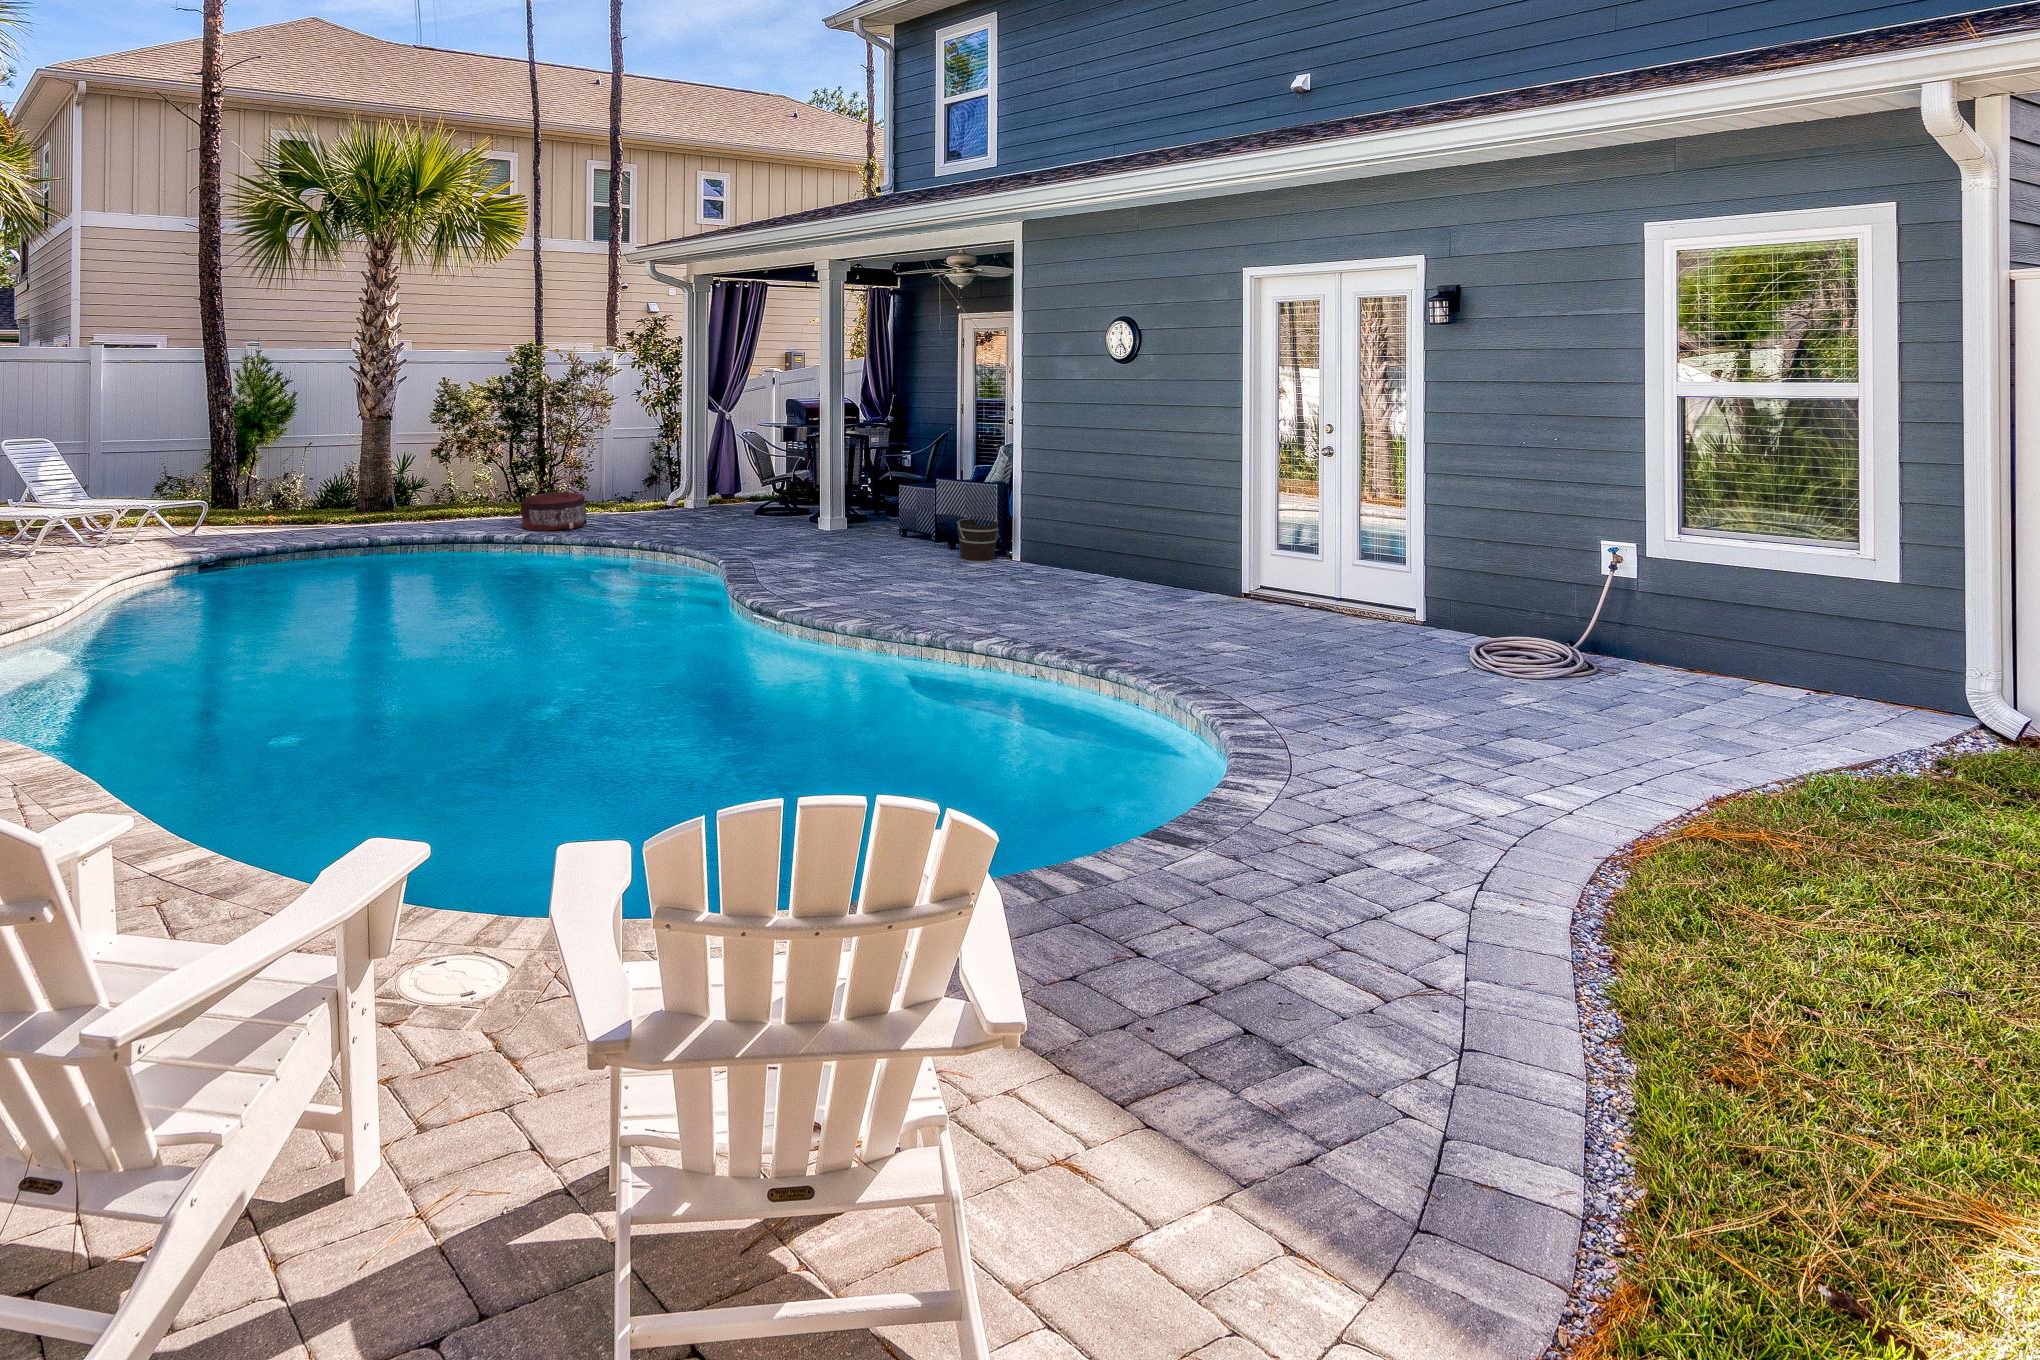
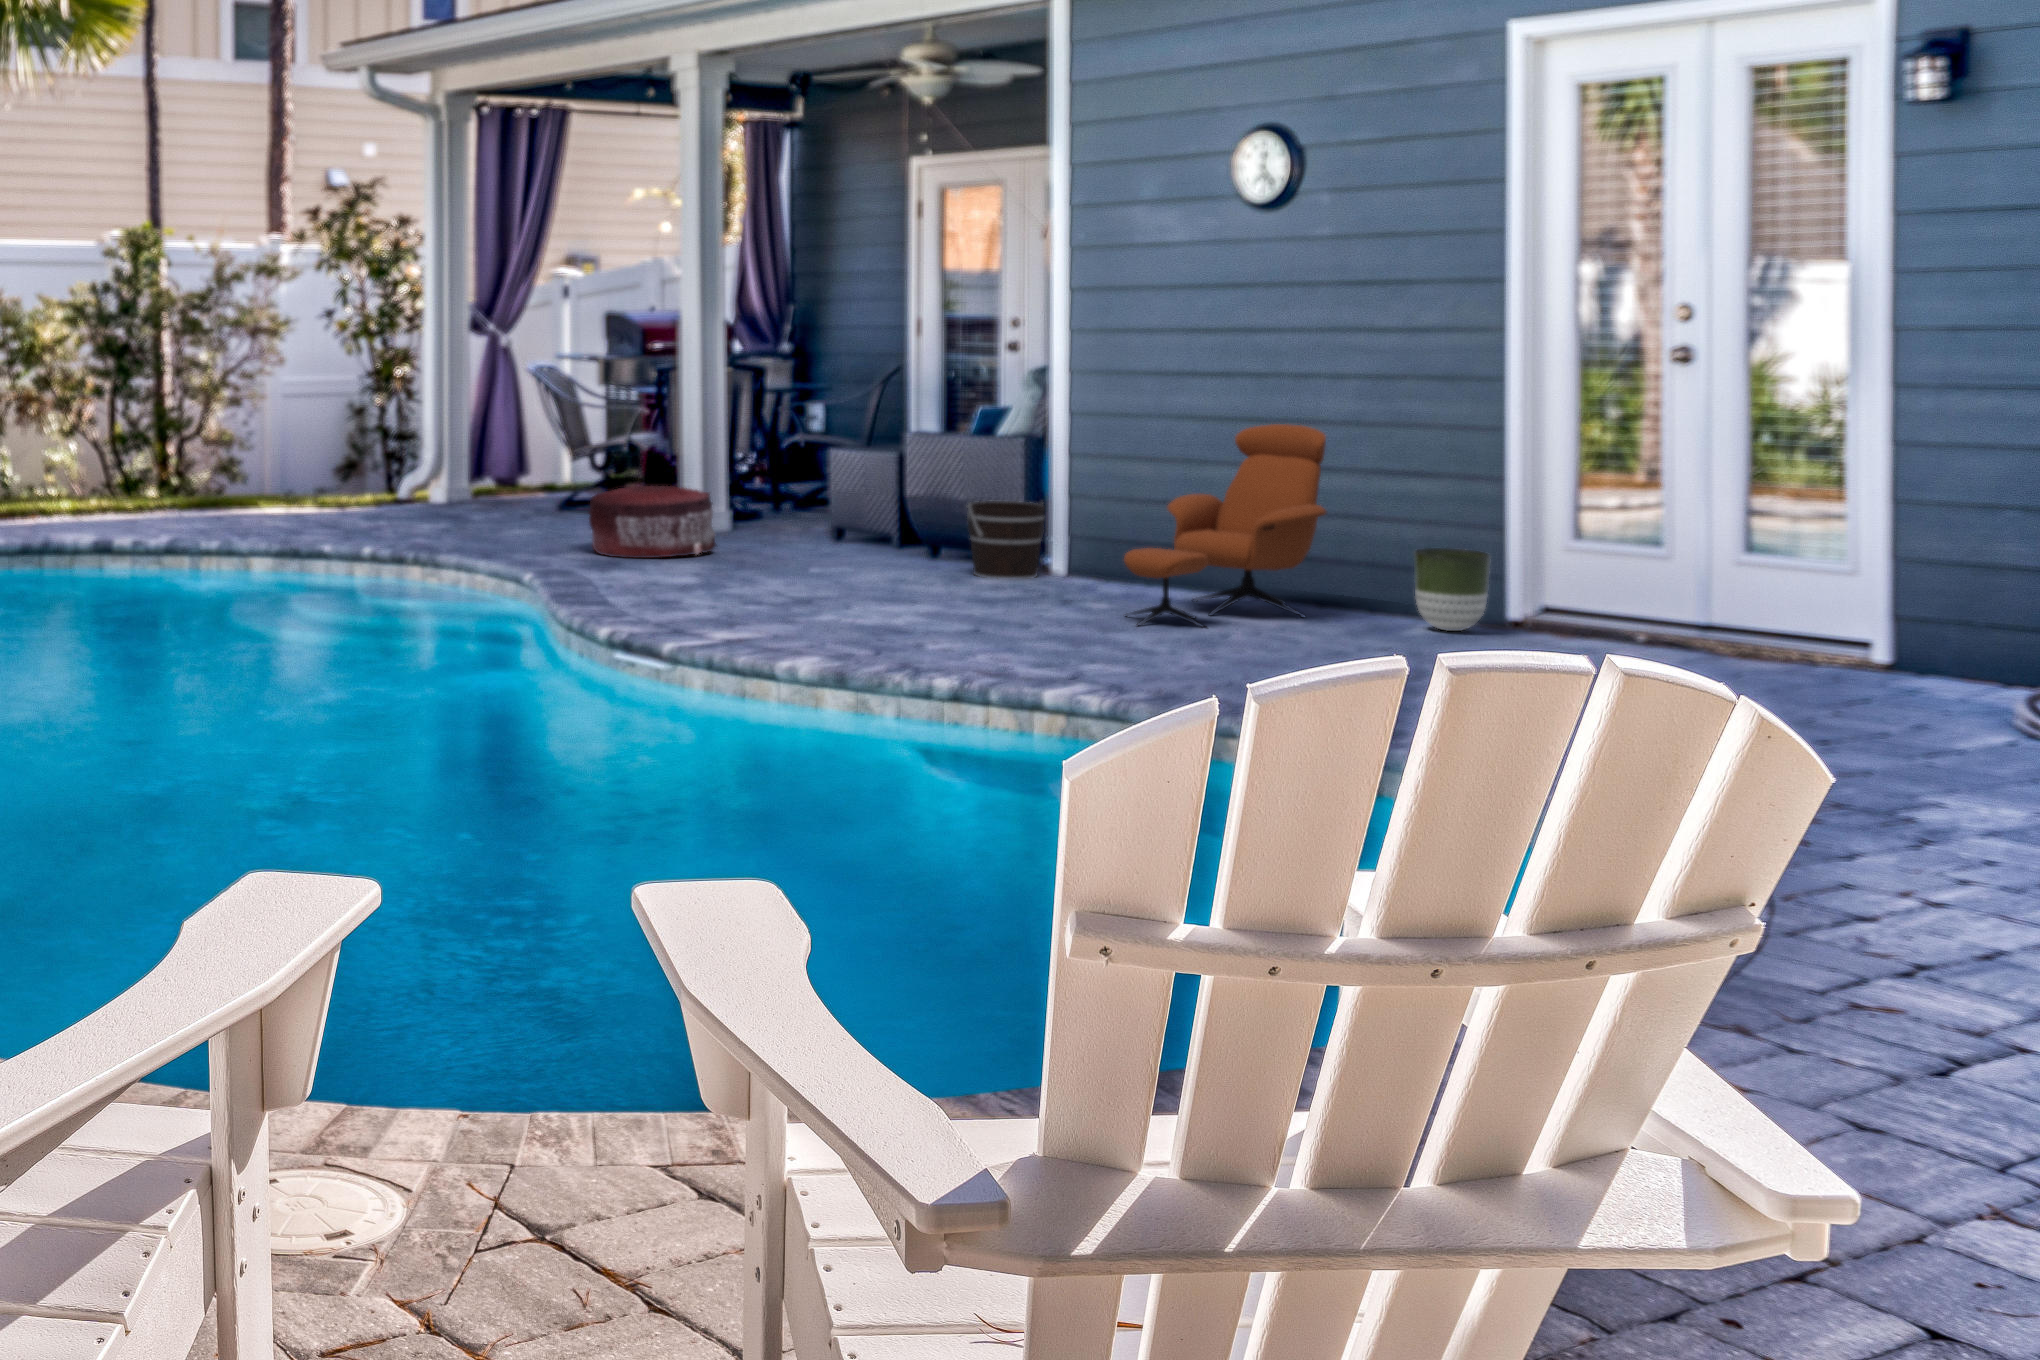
lounge chair: none [1026,487,1133,601] -> present [1124,424,1326,627]
pouf: present [521,492,587,531] -> present [589,486,716,558]
planter: none [1172,557,1210,602] -> present [1413,548,1490,631]

